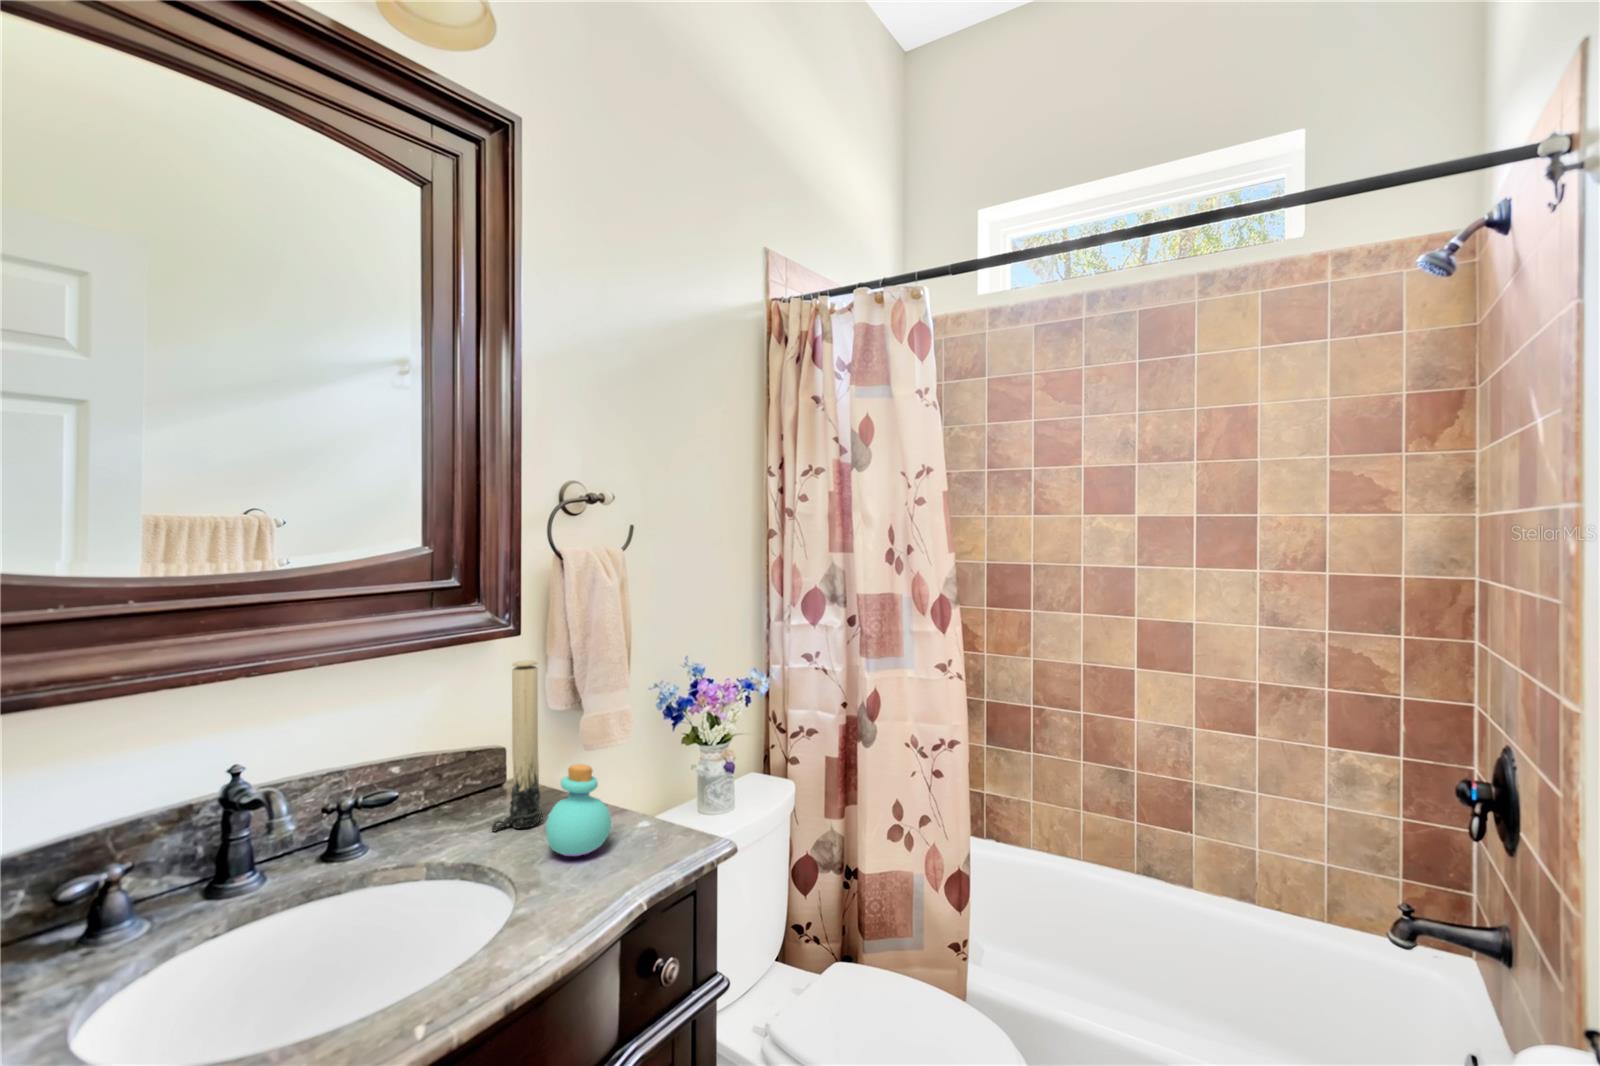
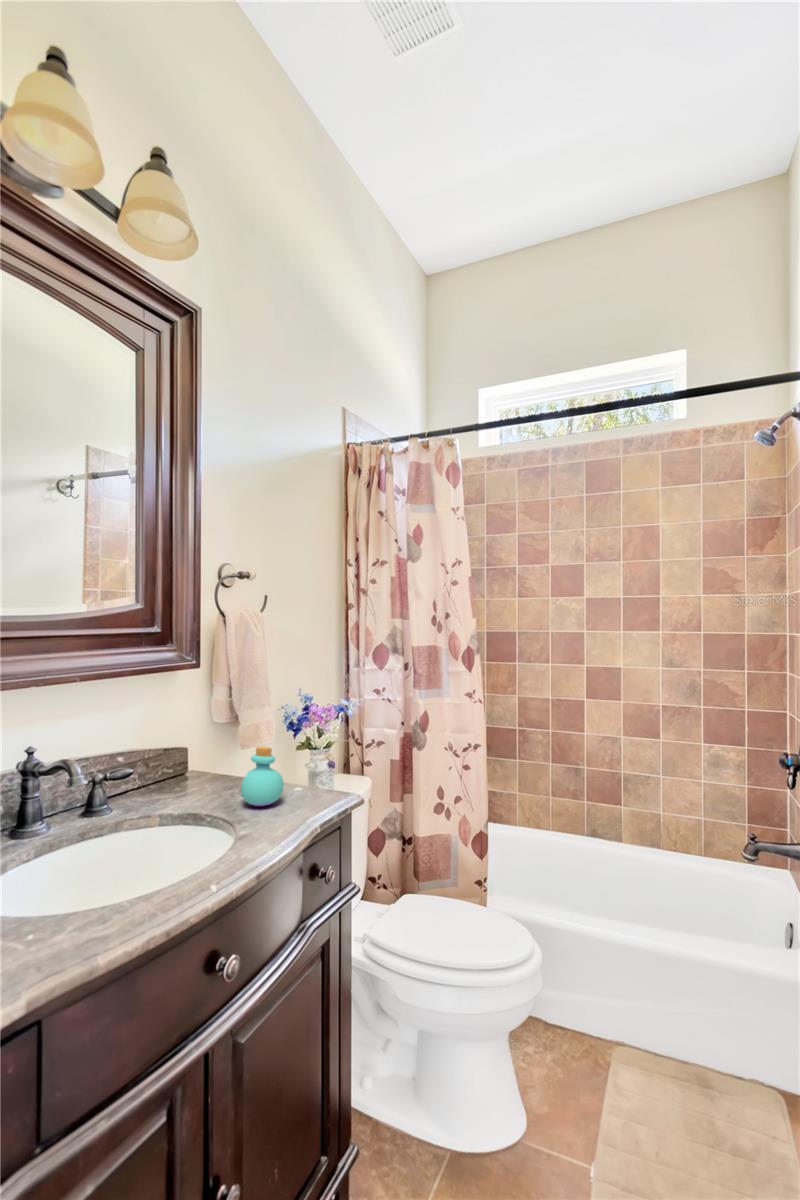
candle: present [491,661,543,831] -> none [194,681,229,797]

